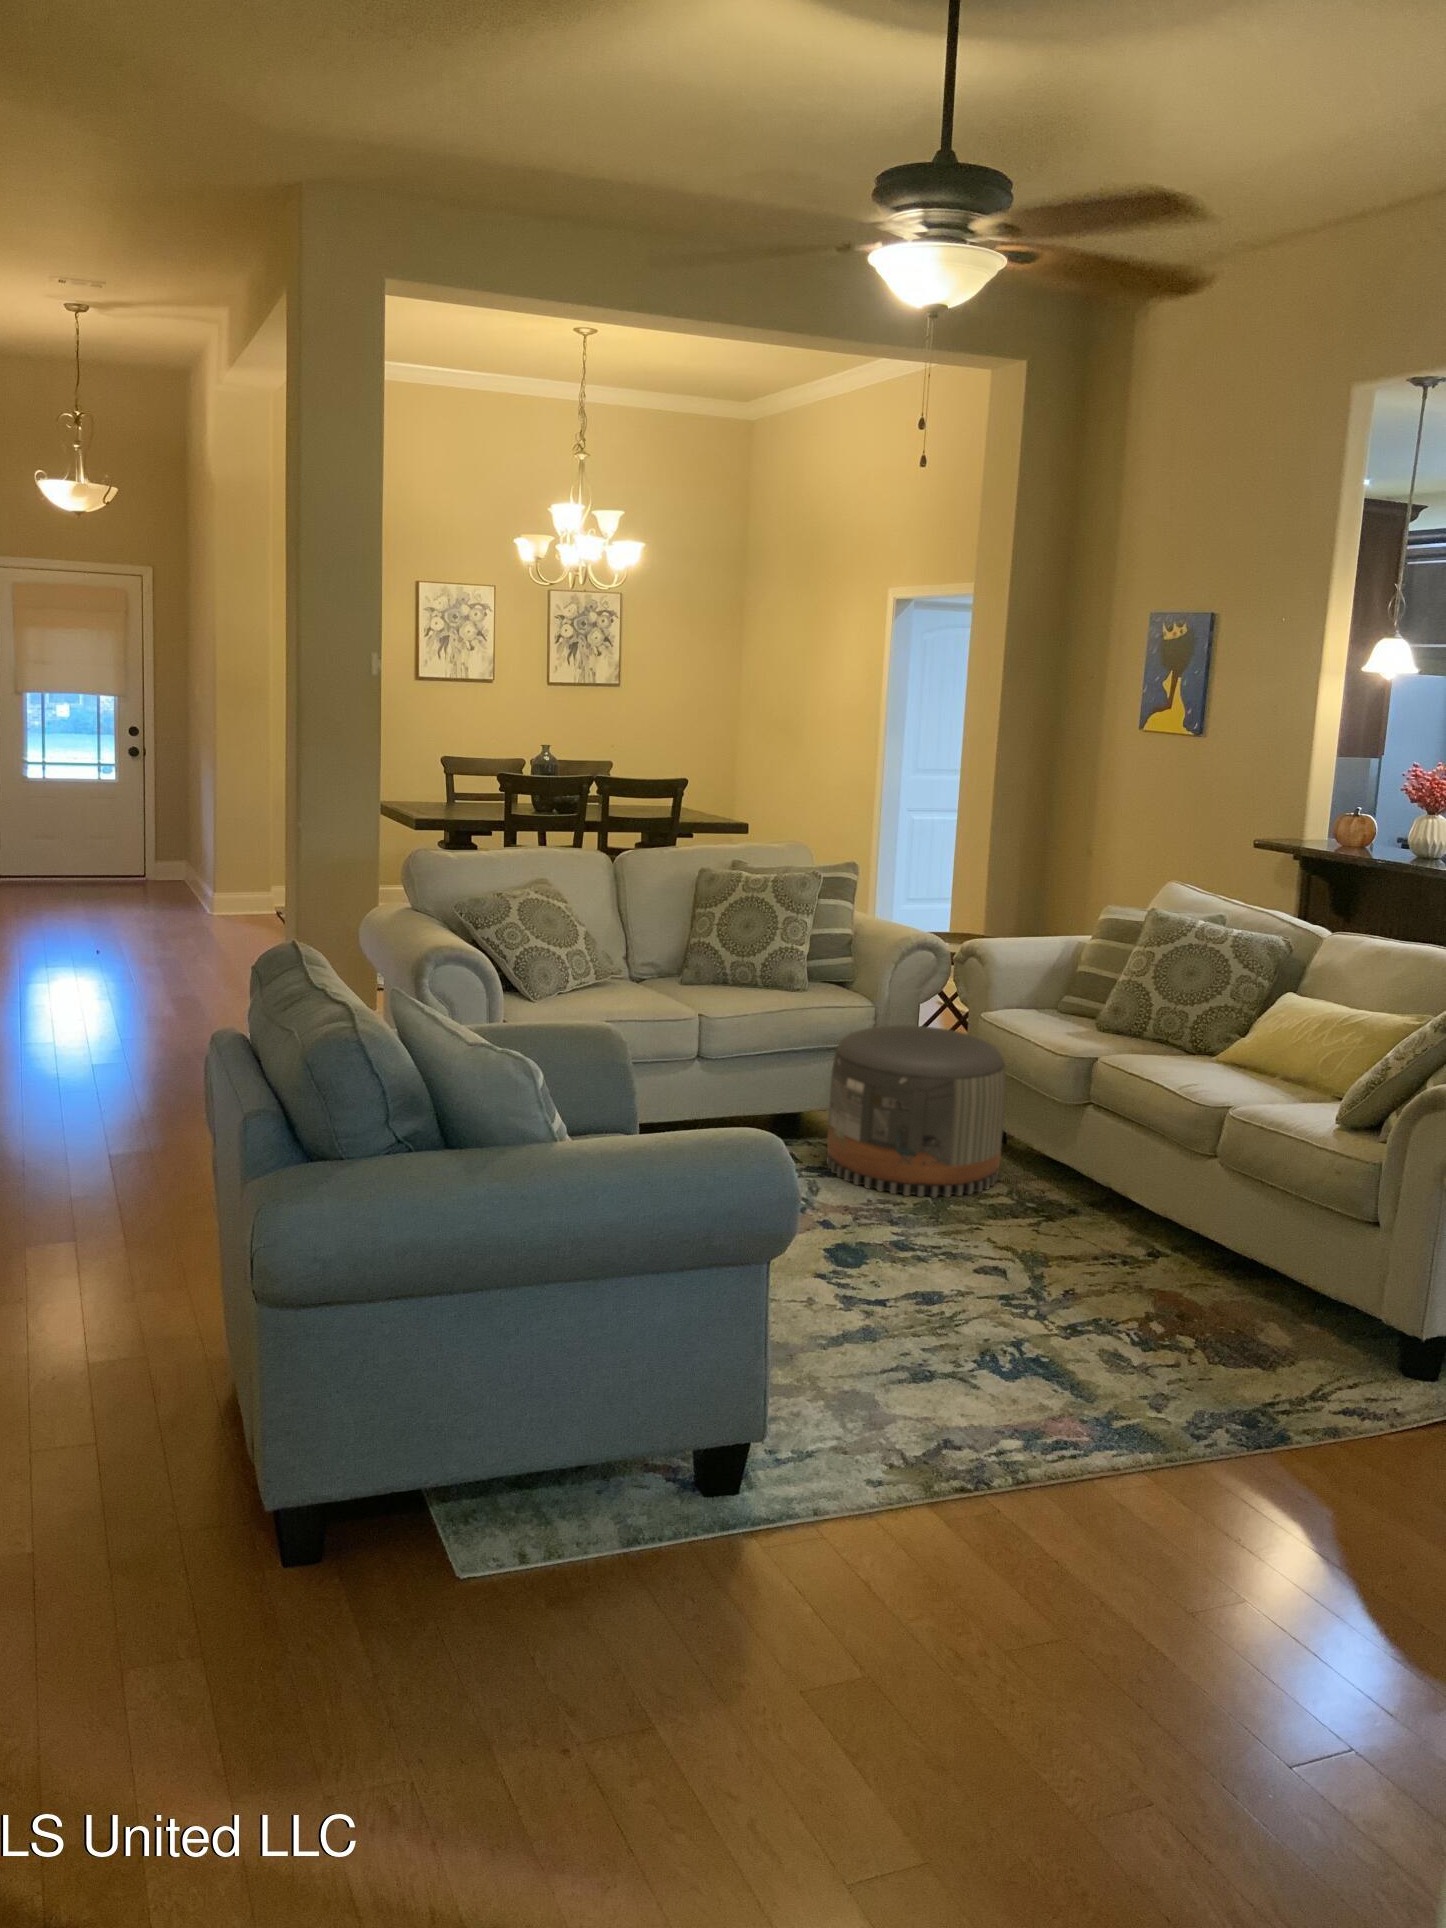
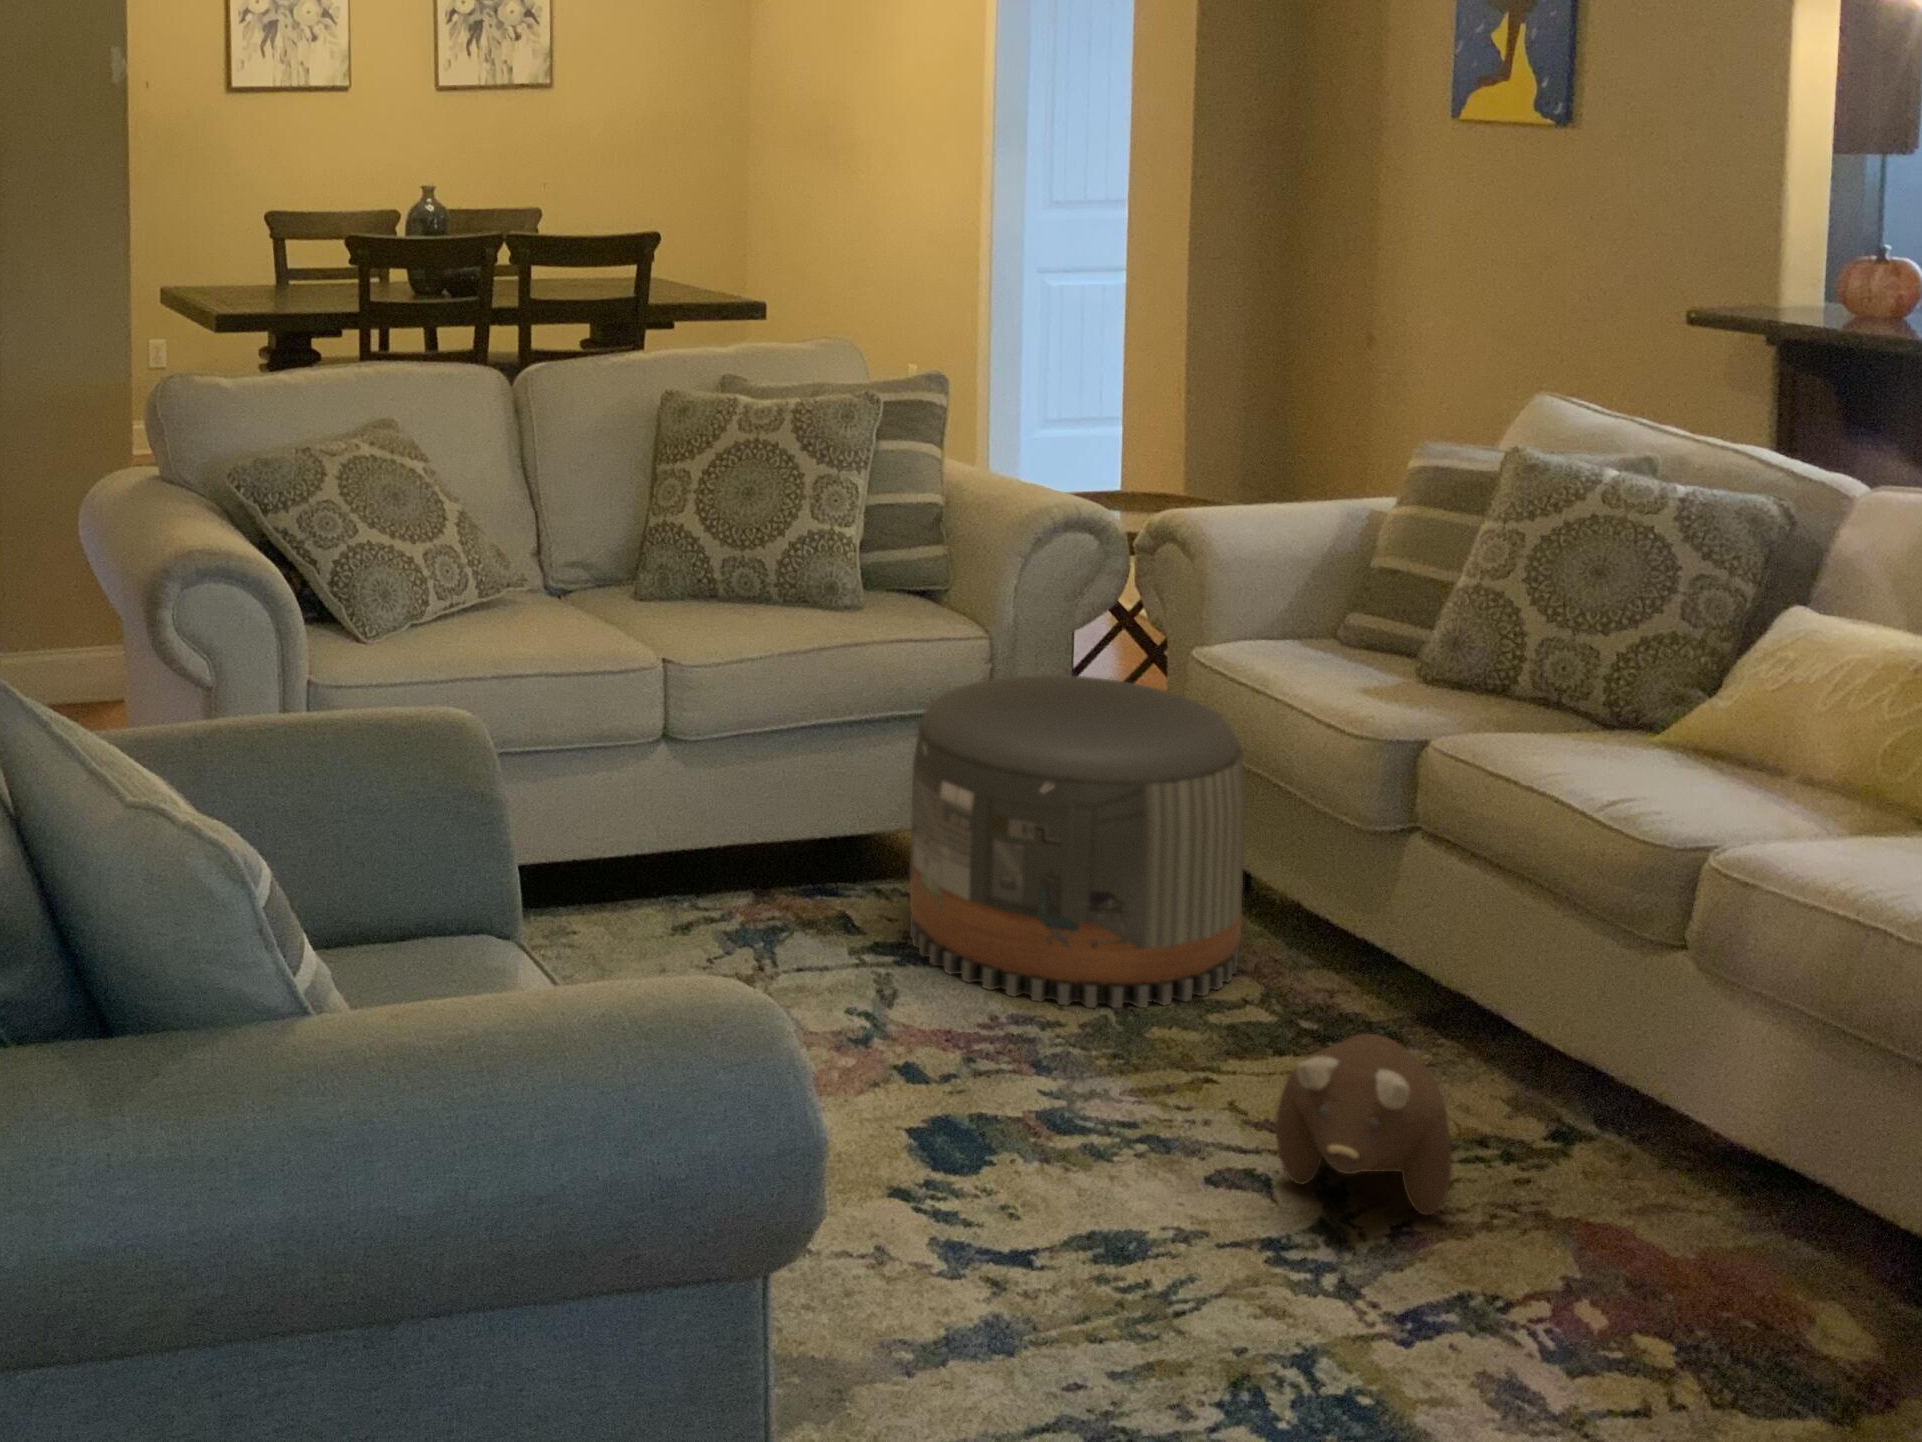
plush toy: none [1011,1198,1096,1286] -> present [1276,1034,1452,1215]

